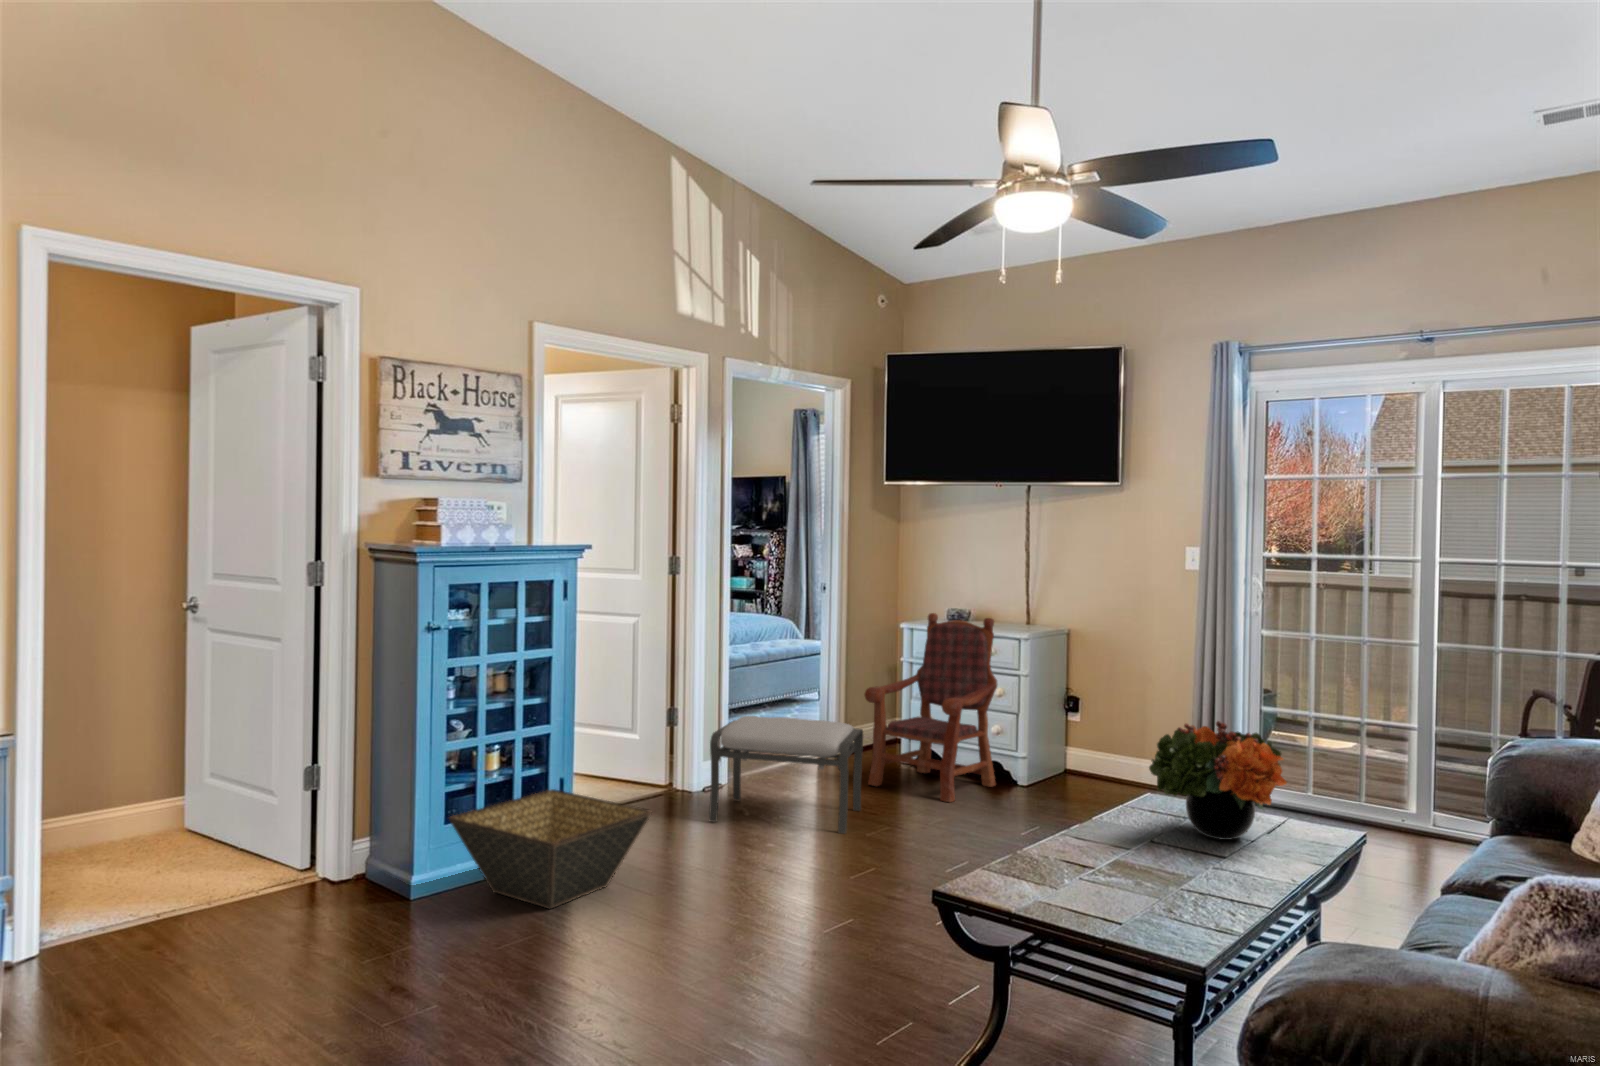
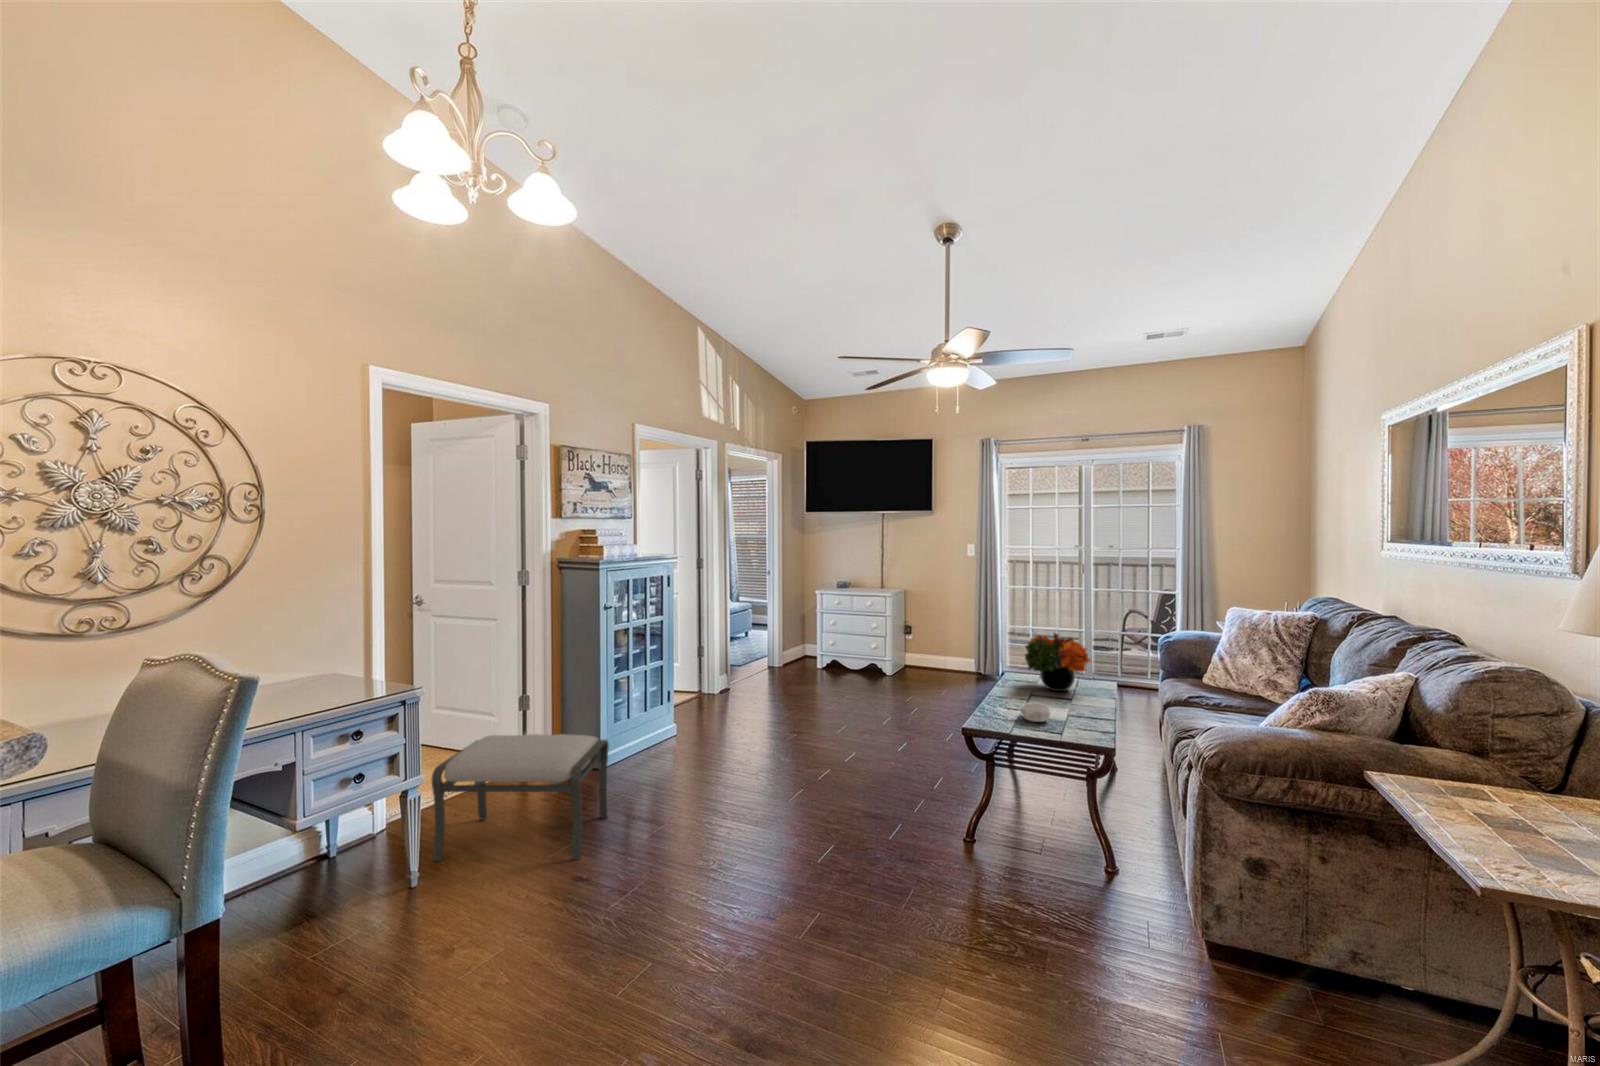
armchair: present [864,613,997,802] -> none [806,584,876,687]
ottoman: present [709,716,863,834] -> present [432,734,609,861]
basket: present [449,789,652,909] -> none [620,697,734,766]
decorative bowl: none [1077,855,1134,895] -> present [1021,703,1050,722]

